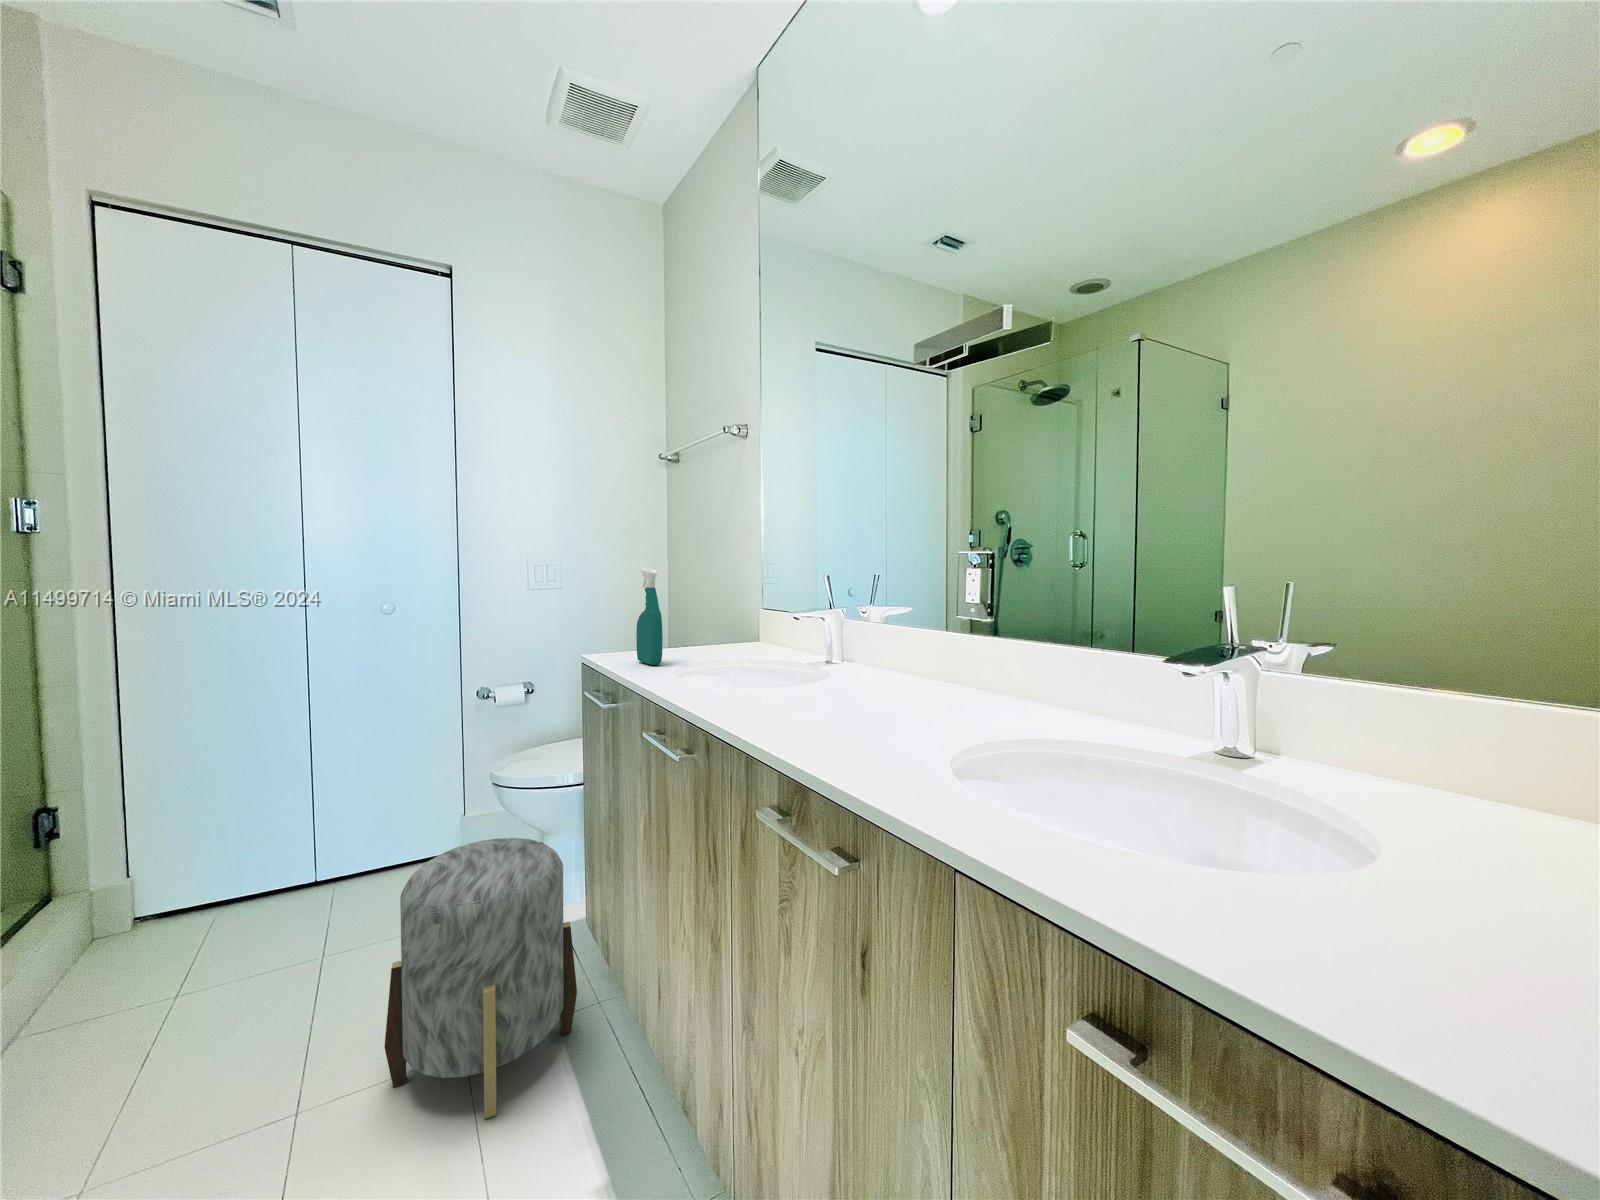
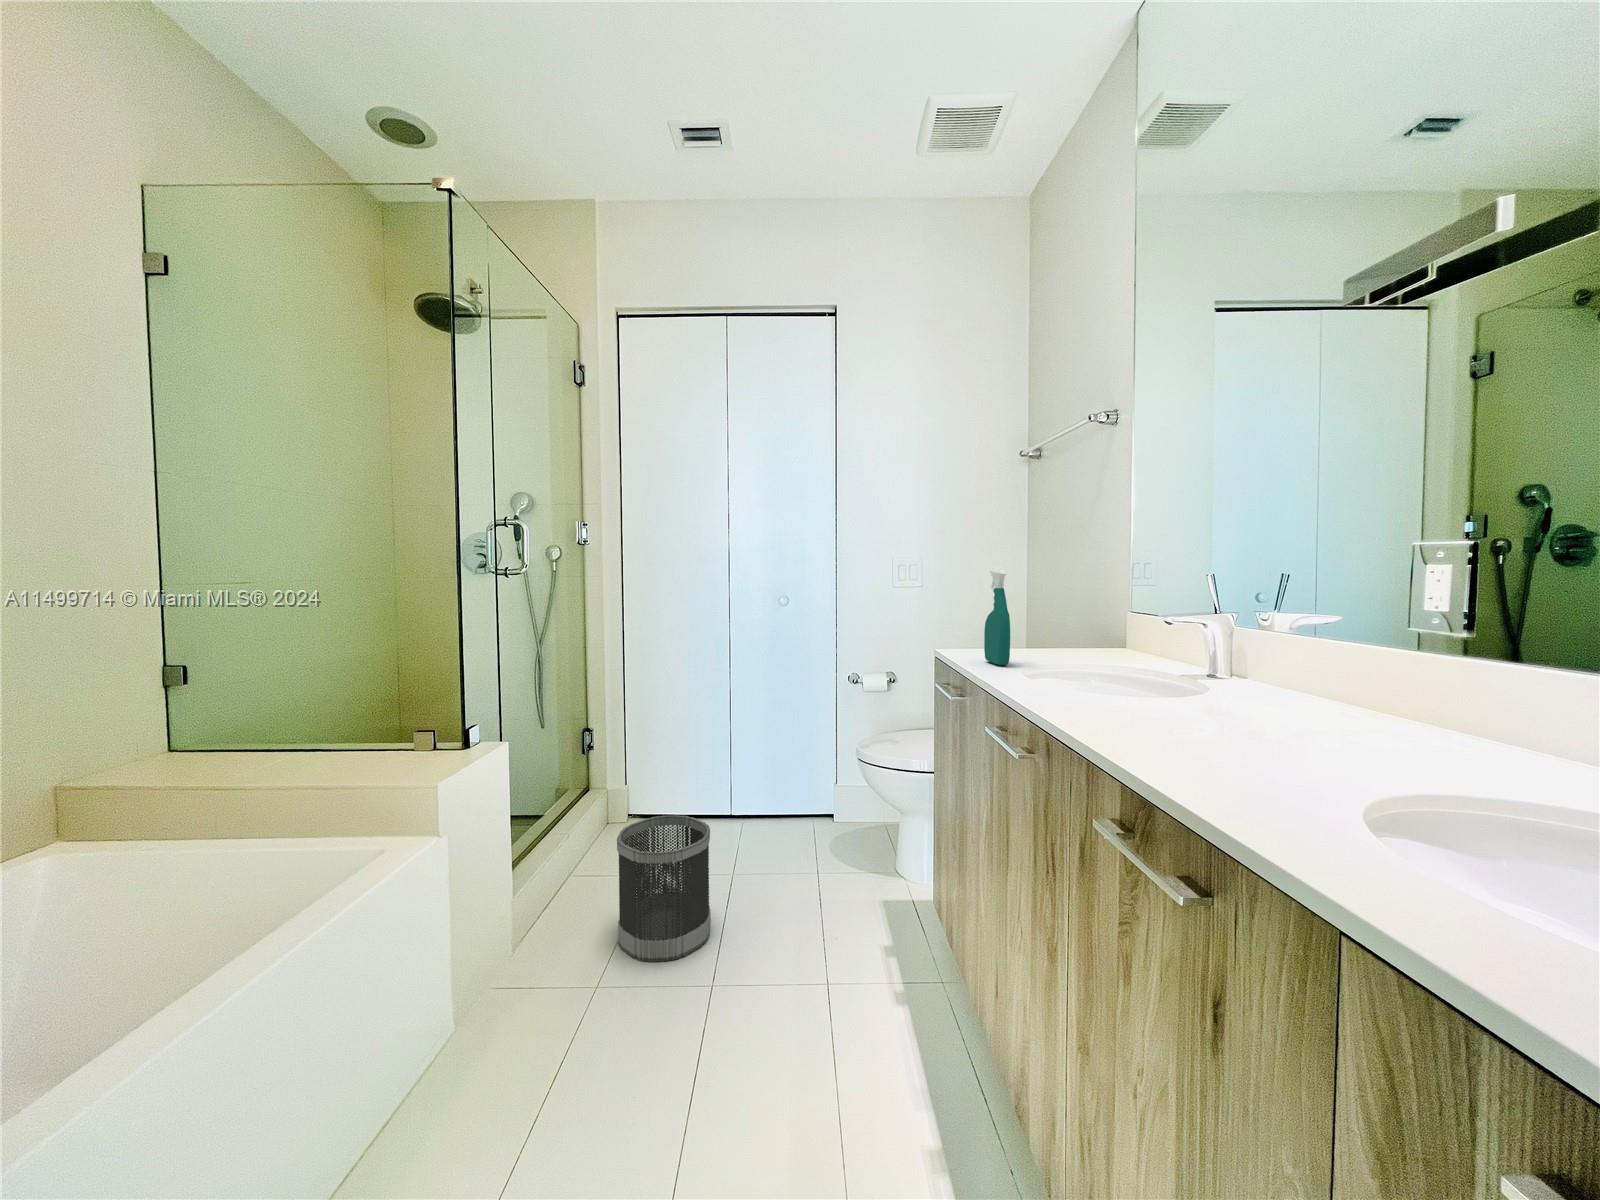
stool: present [384,838,577,1119] -> none [775,806,922,1042]
wastebasket: none [92,903,280,1138] -> present [617,815,711,962]

